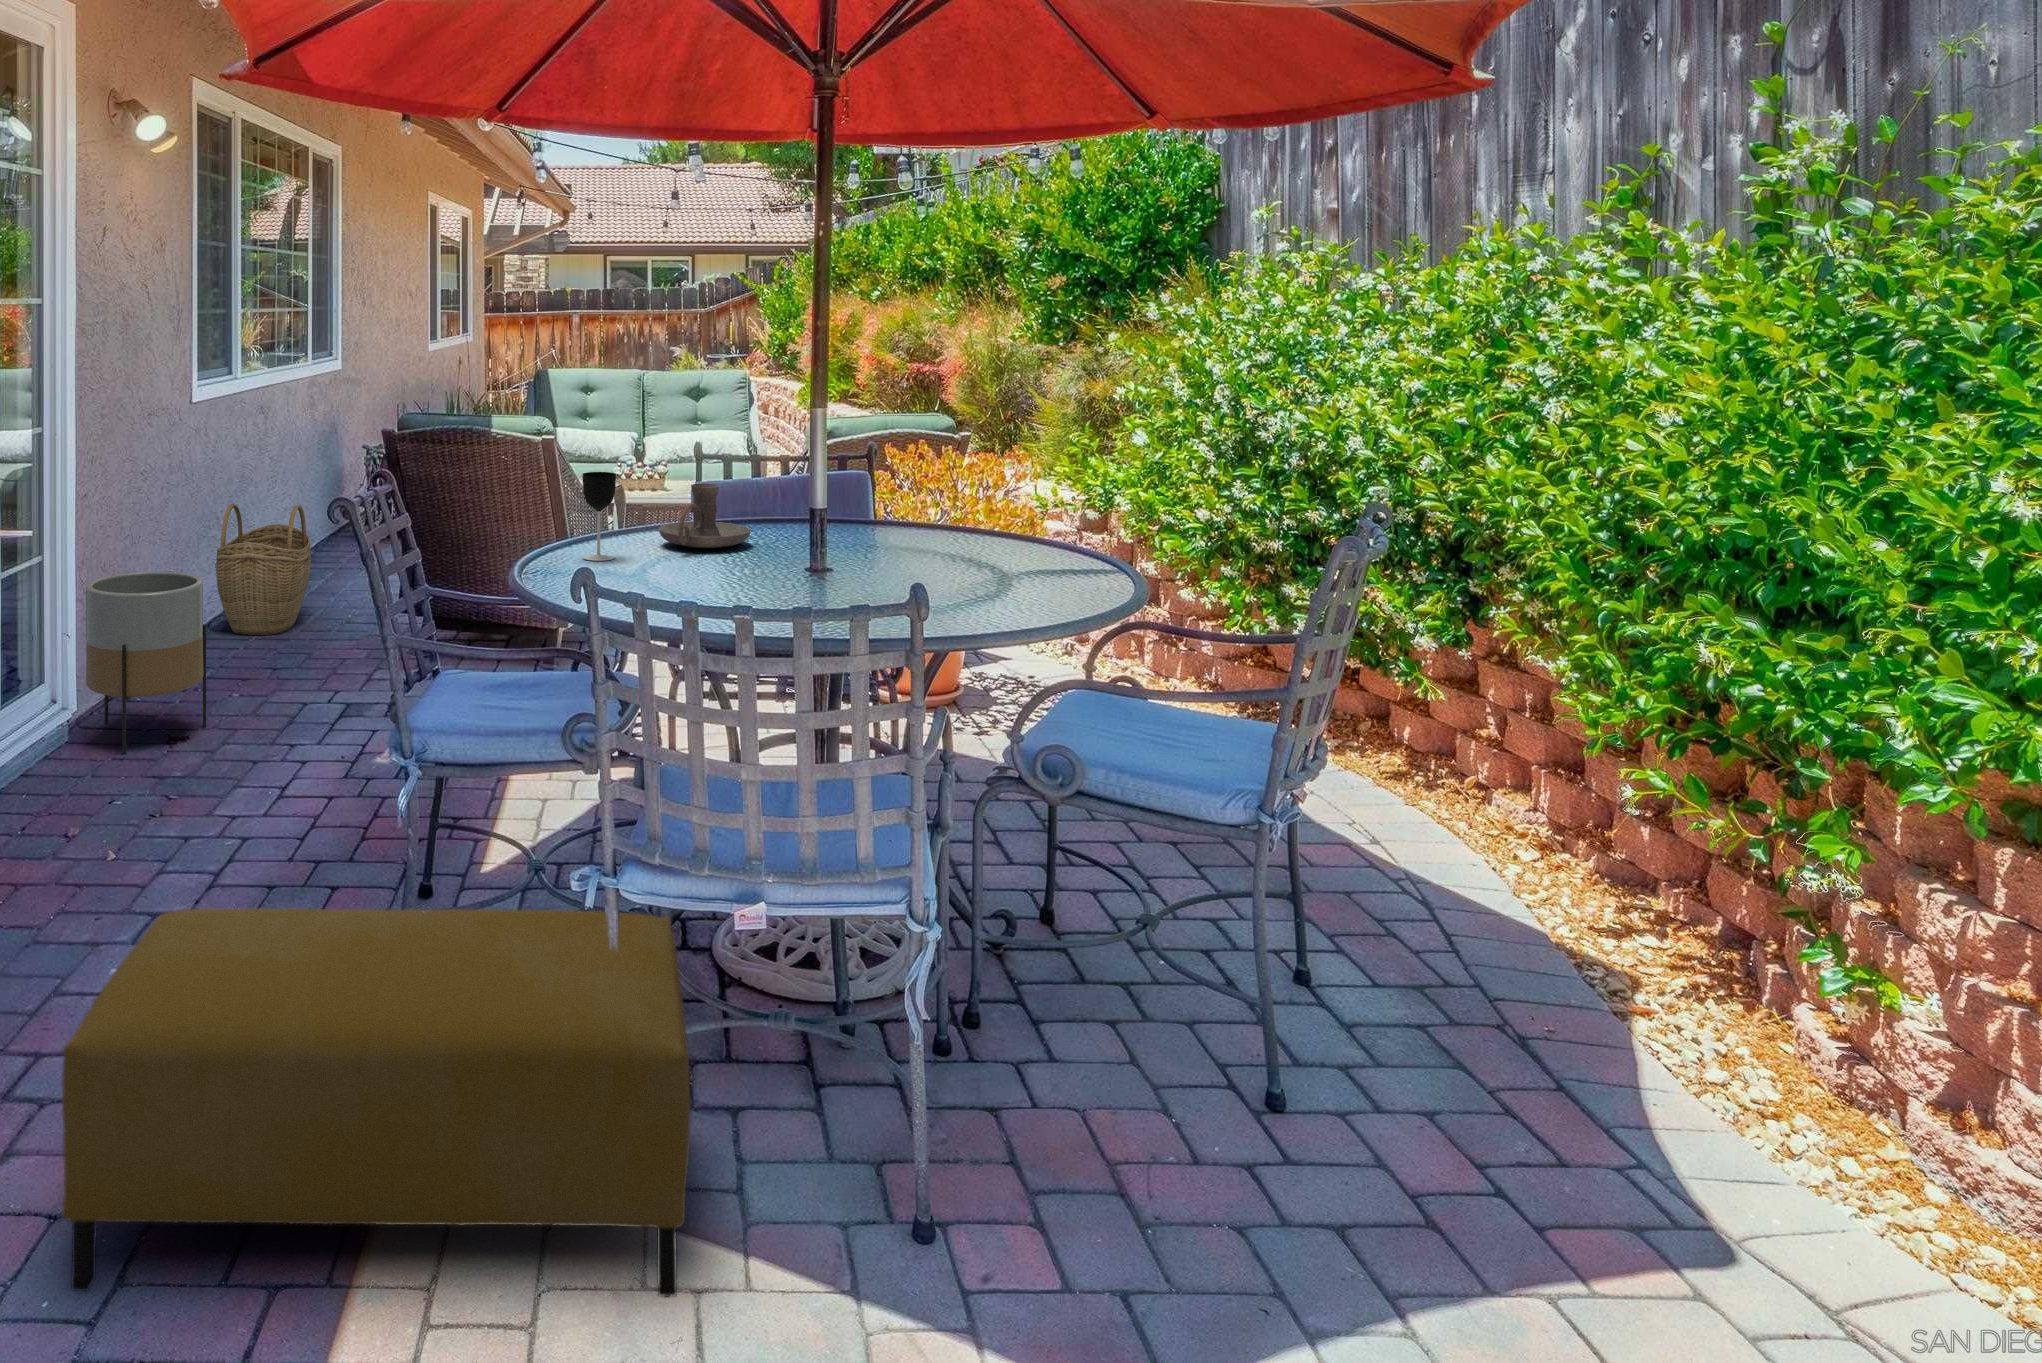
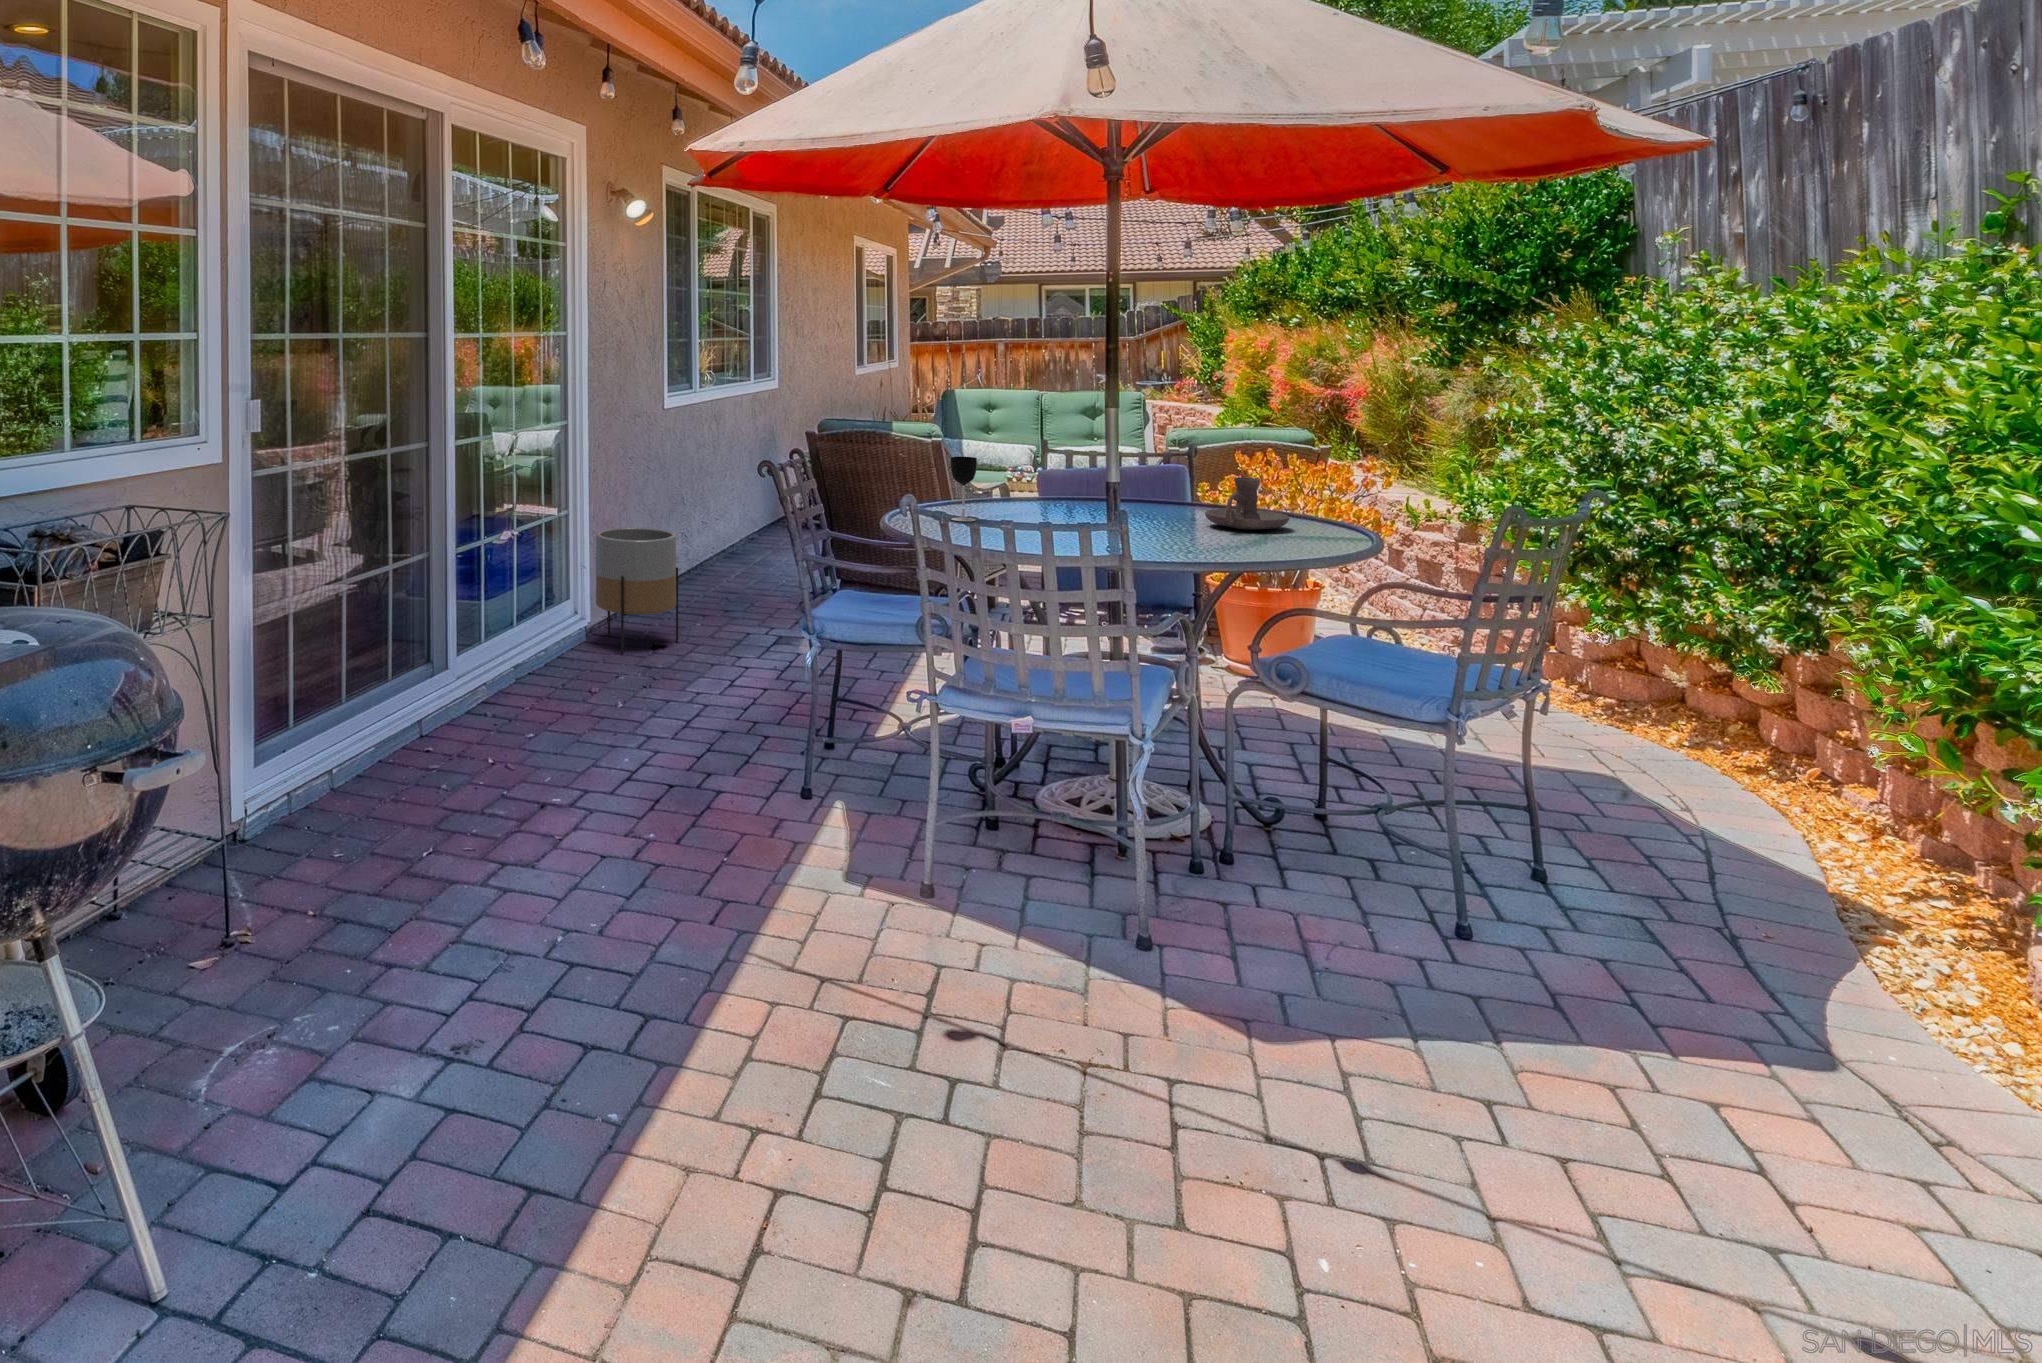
candle holder: present [659,484,750,548] -> present [1205,477,1289,530]
woven basket: present [216,504,311,635] -> none [683,487,754,588]
ottoman: present [62,908,690,1296] -> none [609,709,999,964]

